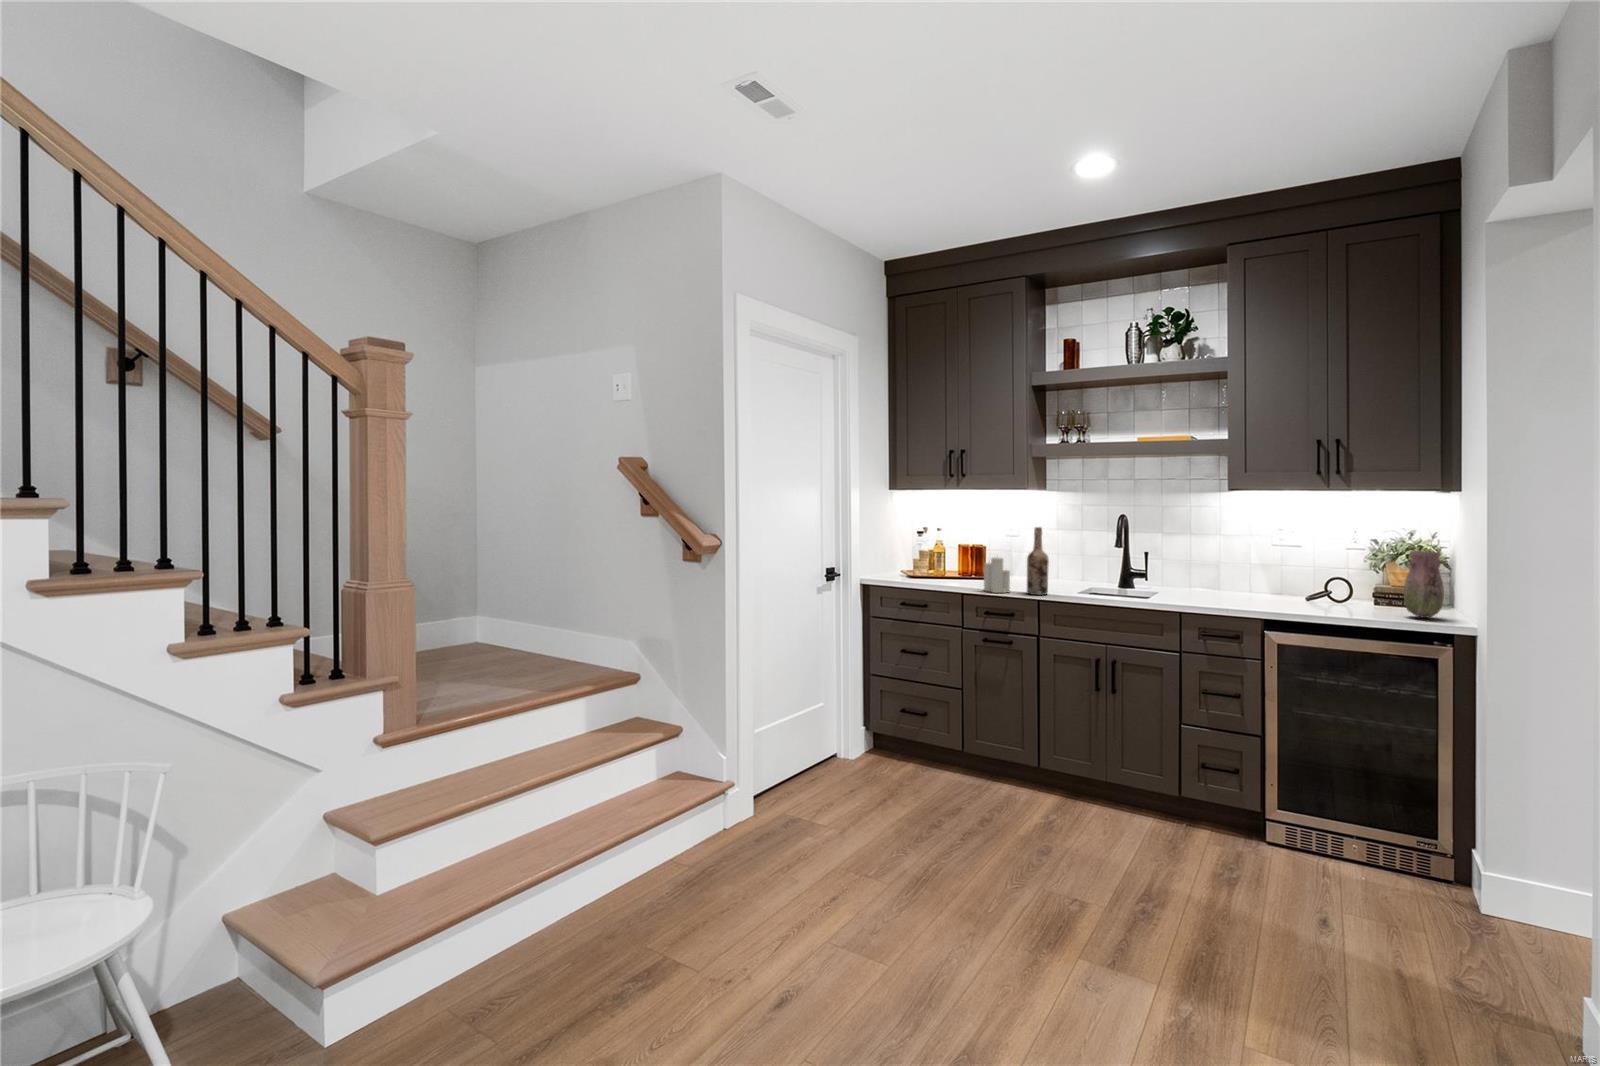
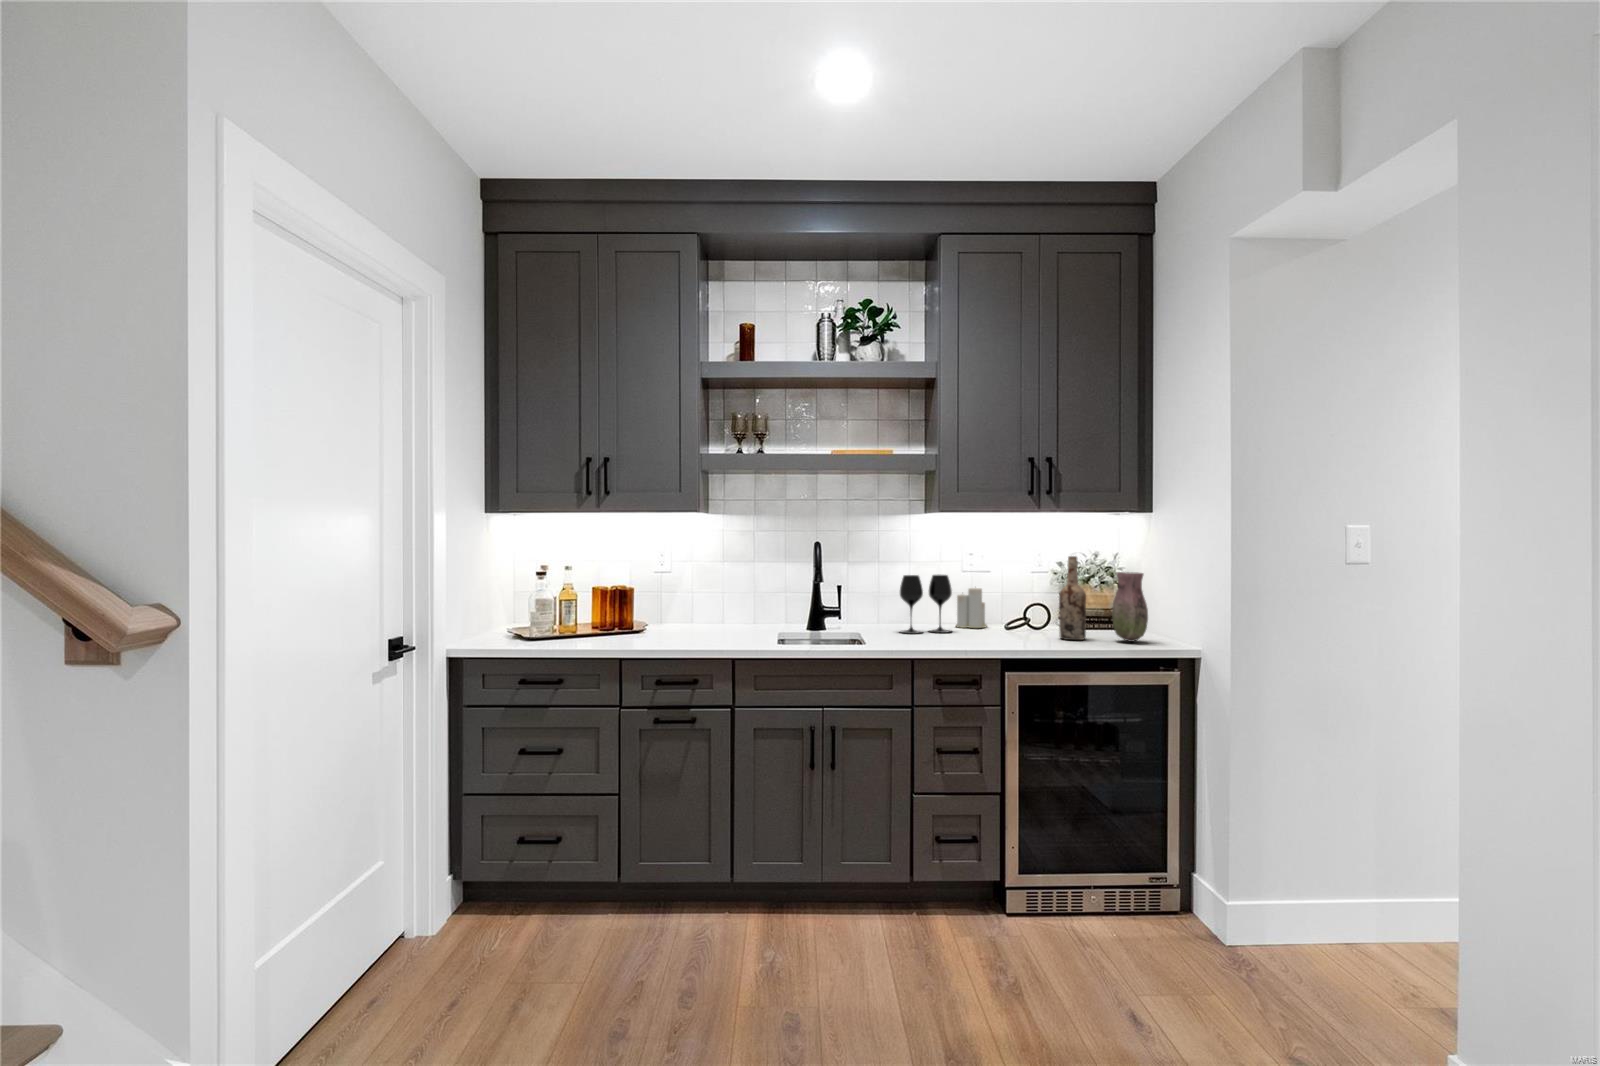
wine bottle: present [1027,527,1049,595] -> present [1059,556,1086,640]
wine glass: none [1192,546,1246,597] -> present [900,575,952,634]
candle: present [984,557,1010,593] -> present [956,588,987,628]

